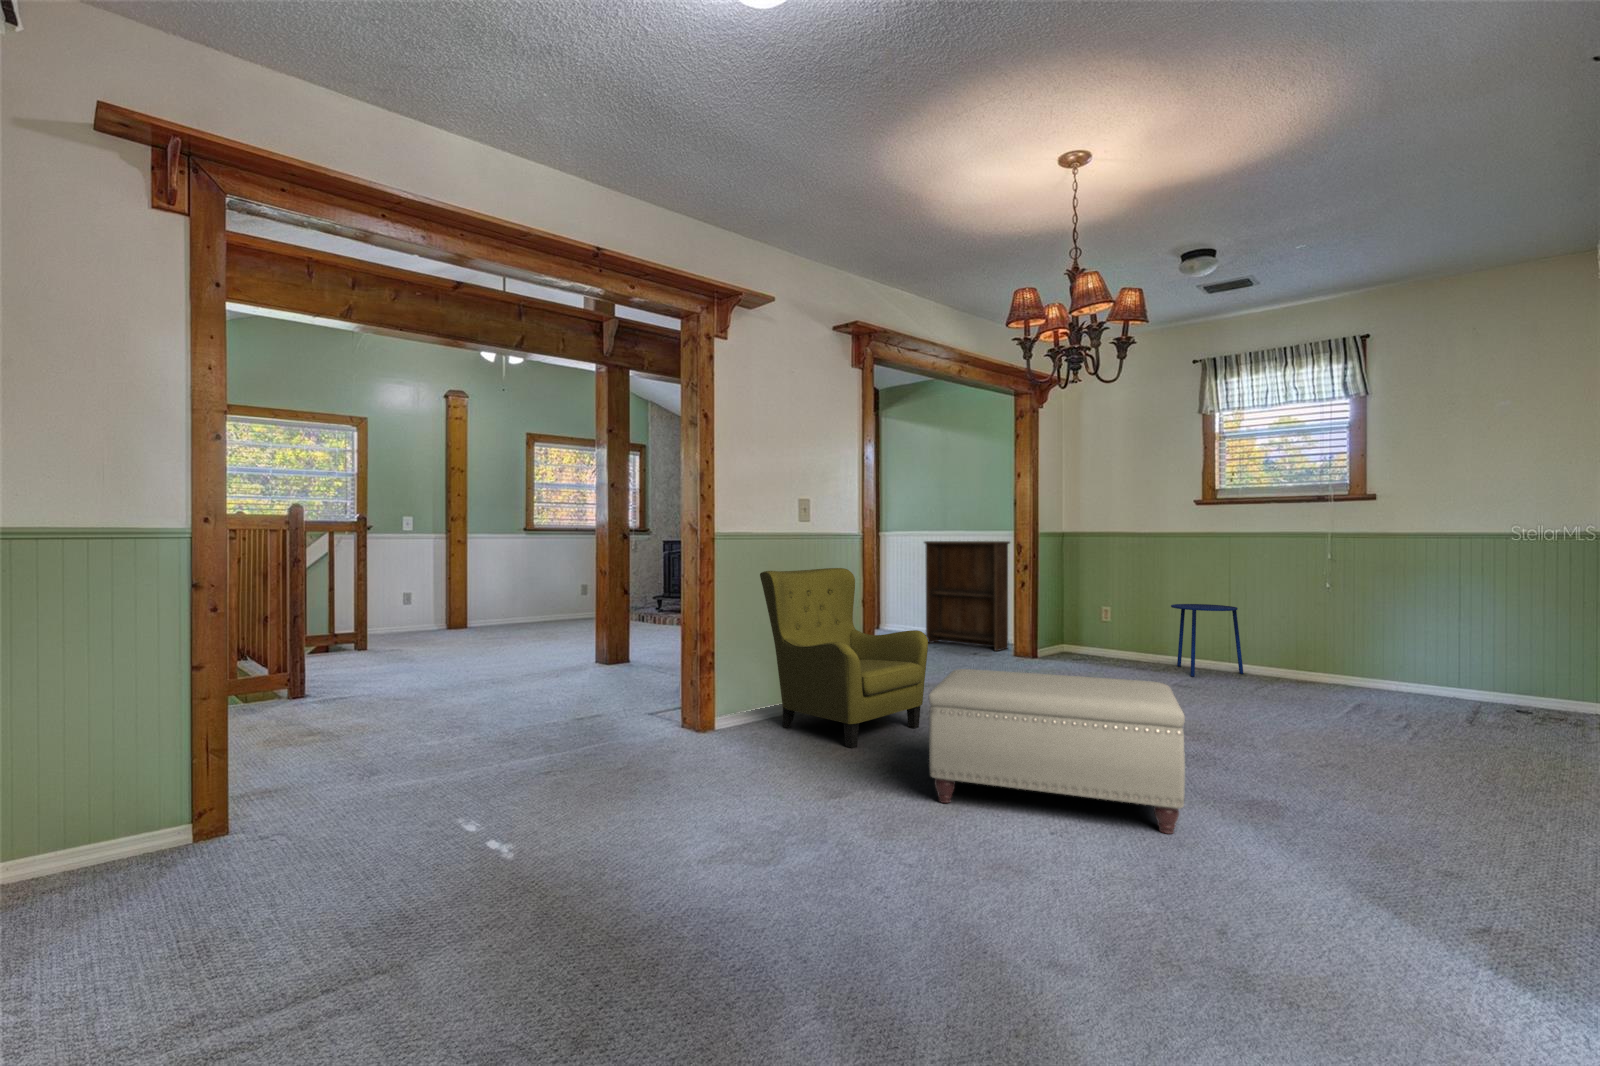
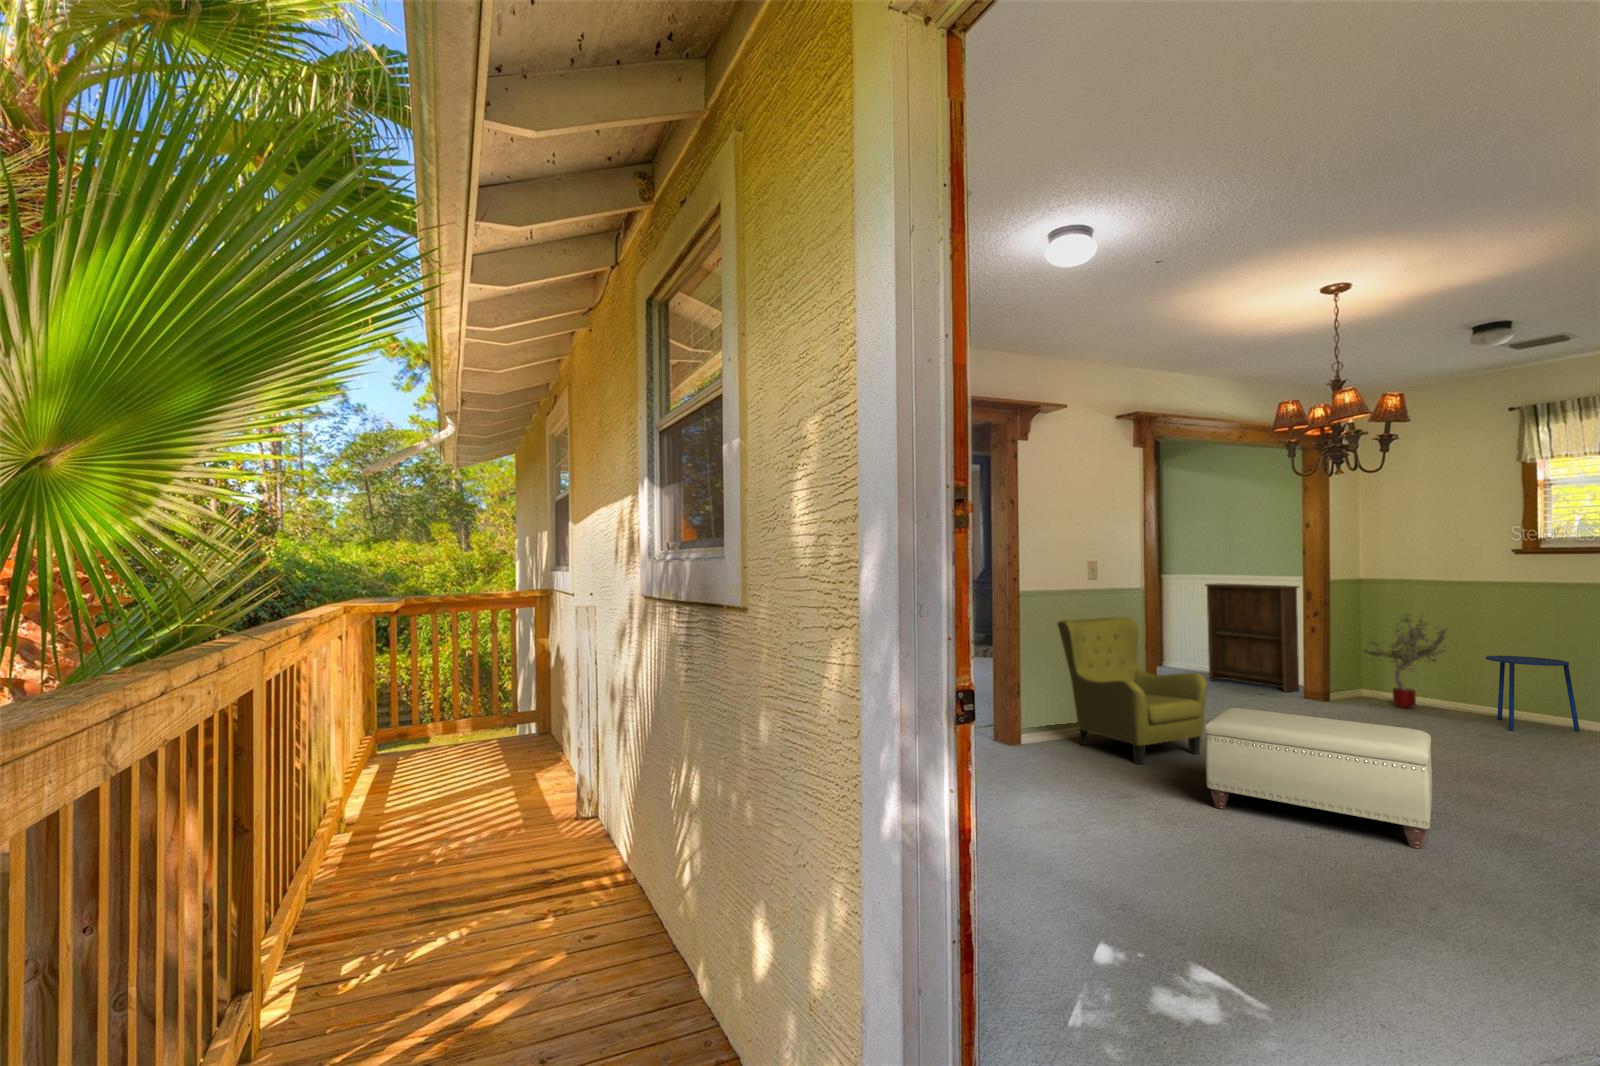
potted tree: none [1064,565,1140,661] -> present [1364,614,1448,708]

